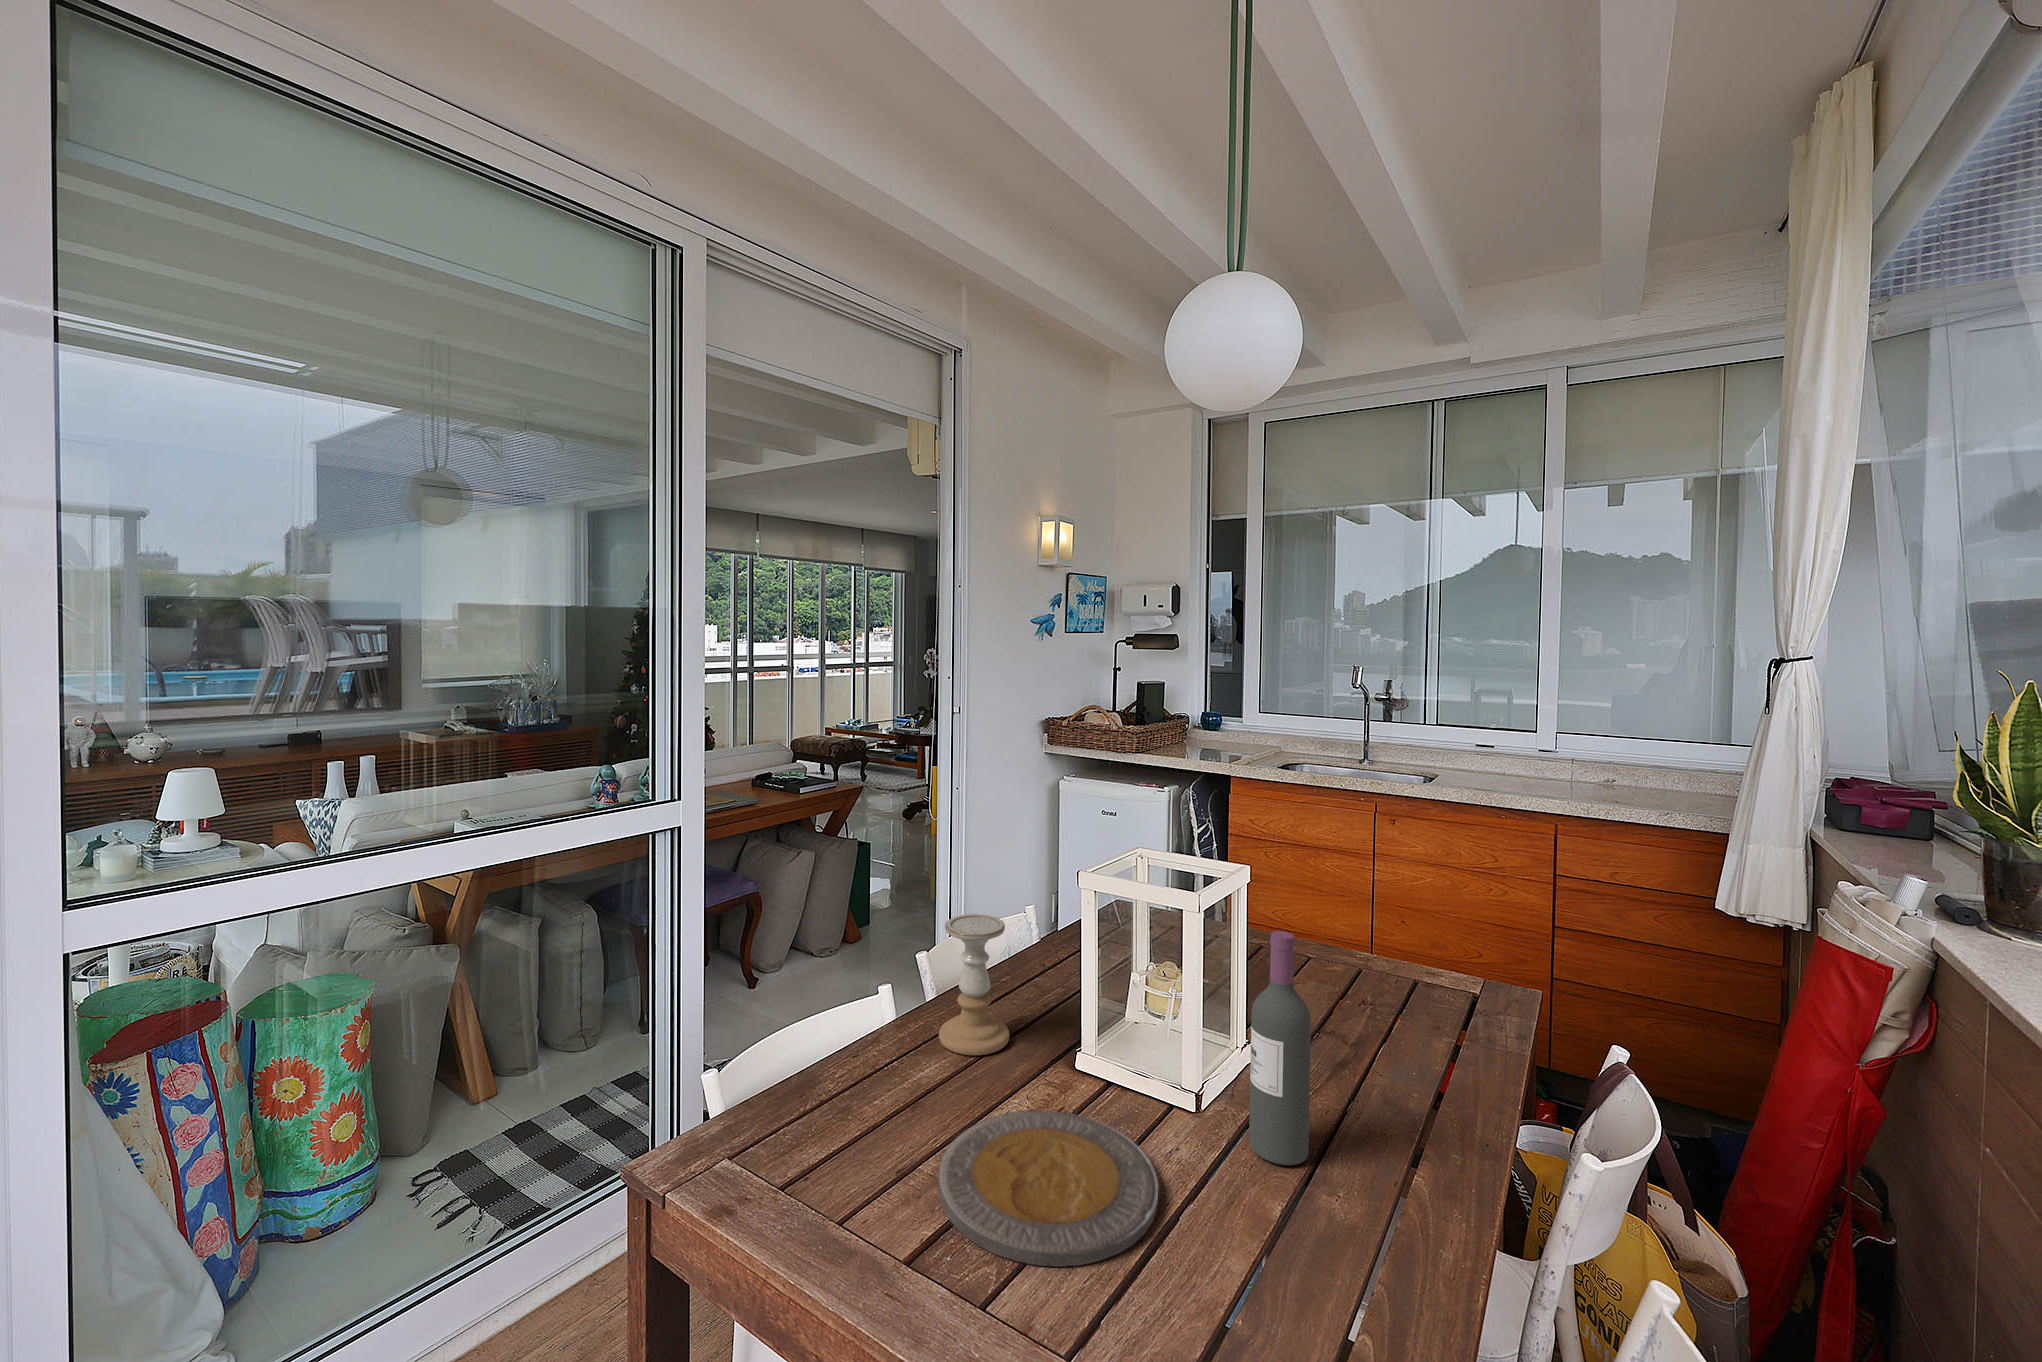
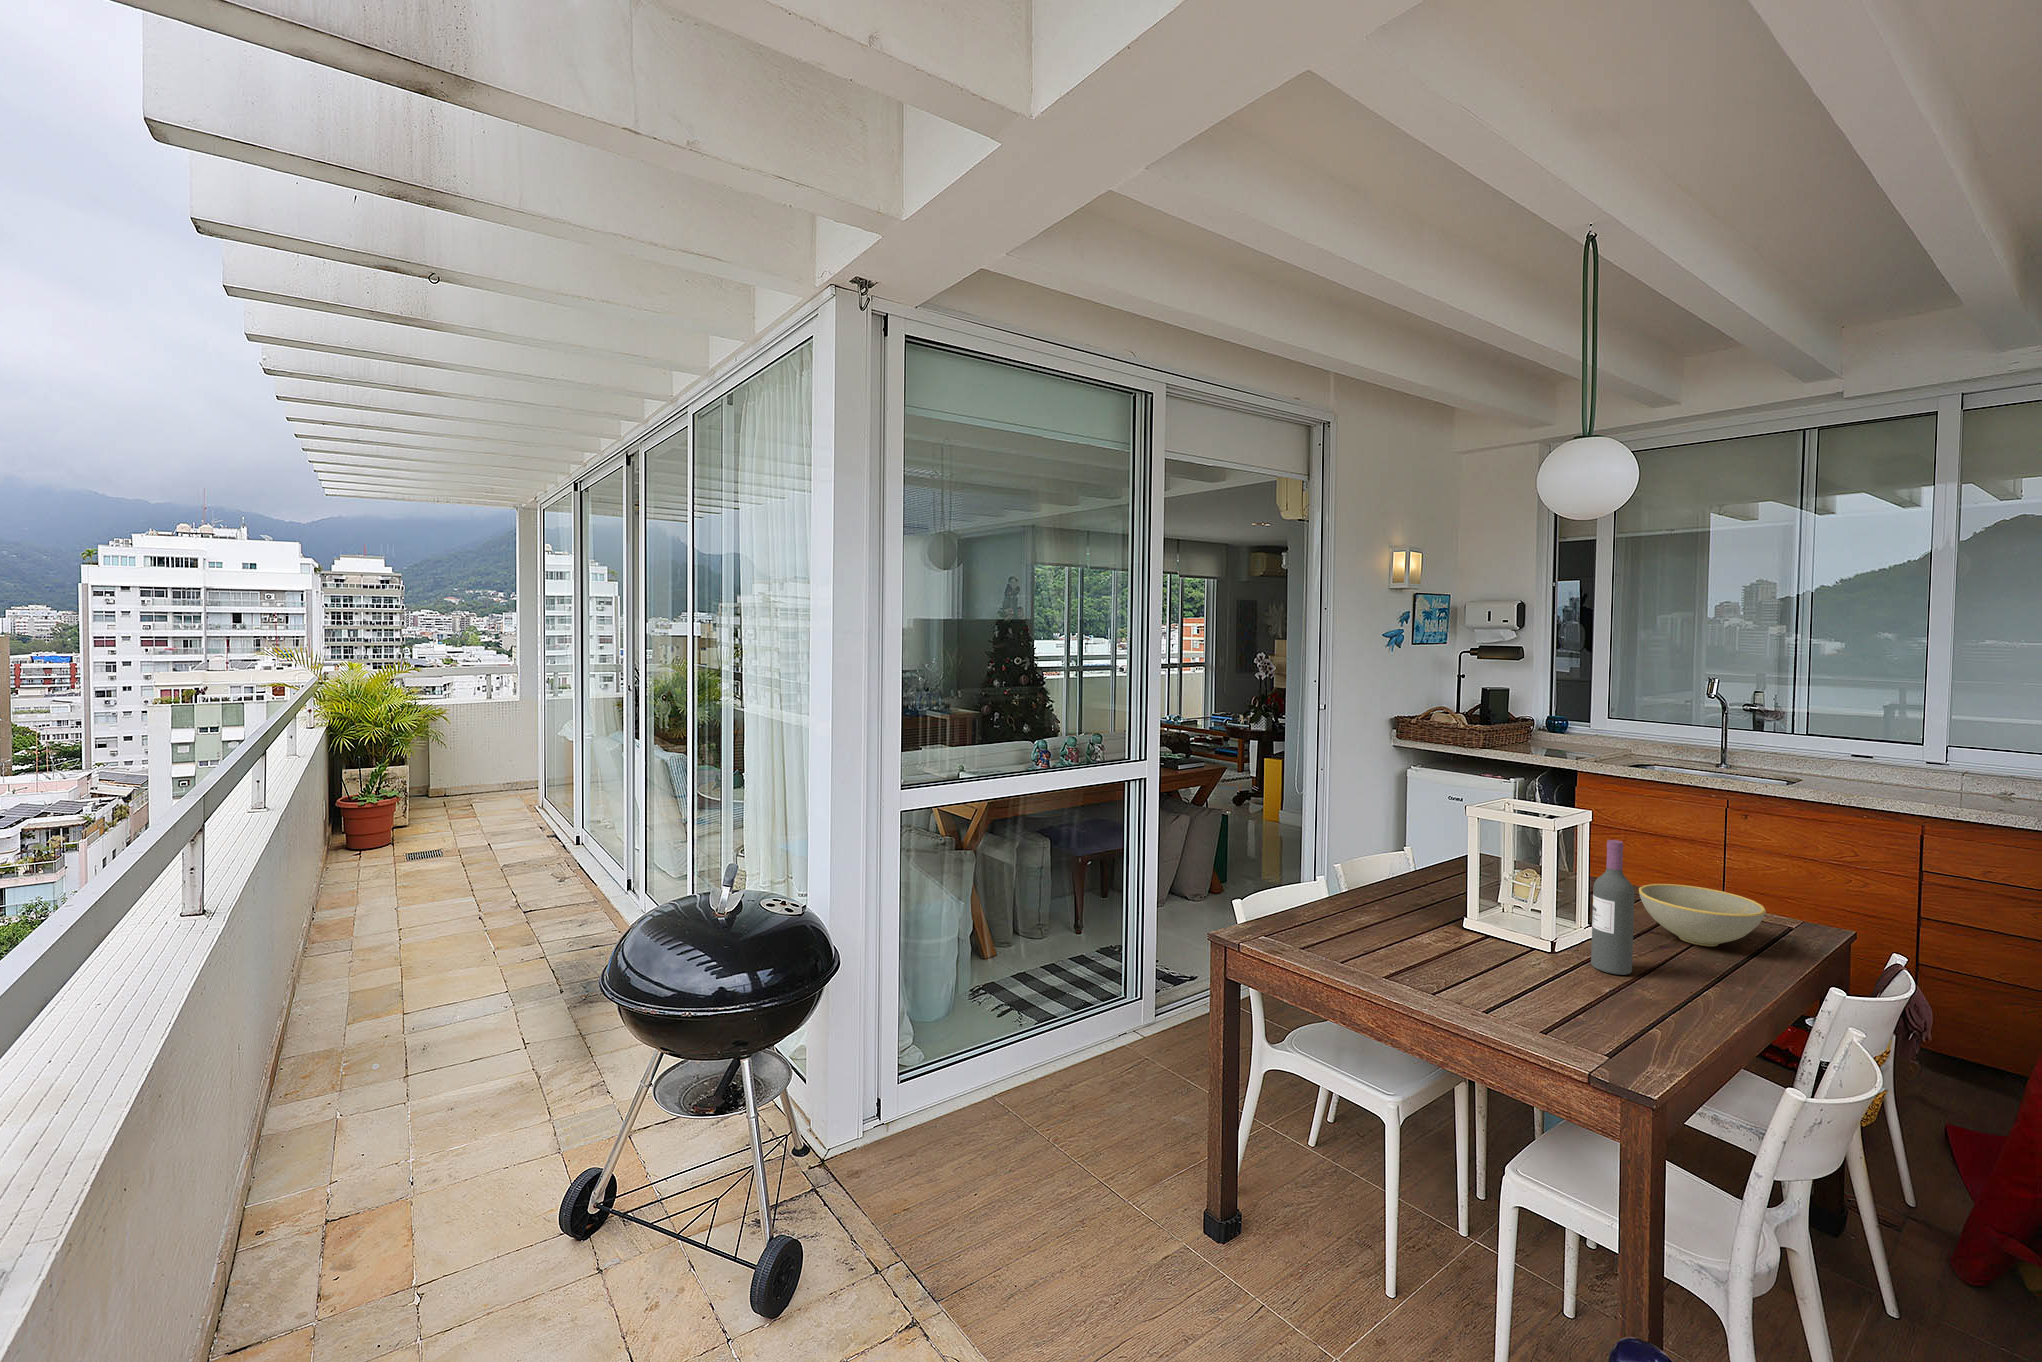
candle holder: present [939,914,1010,1055] -> none [1369,833,1418,915]
bowl: none [1307,957,1469,1059] -> present [1639,884,1766,946]
plate: present [938,1110,1158,1267] -> none [1396,936,1532,988]

